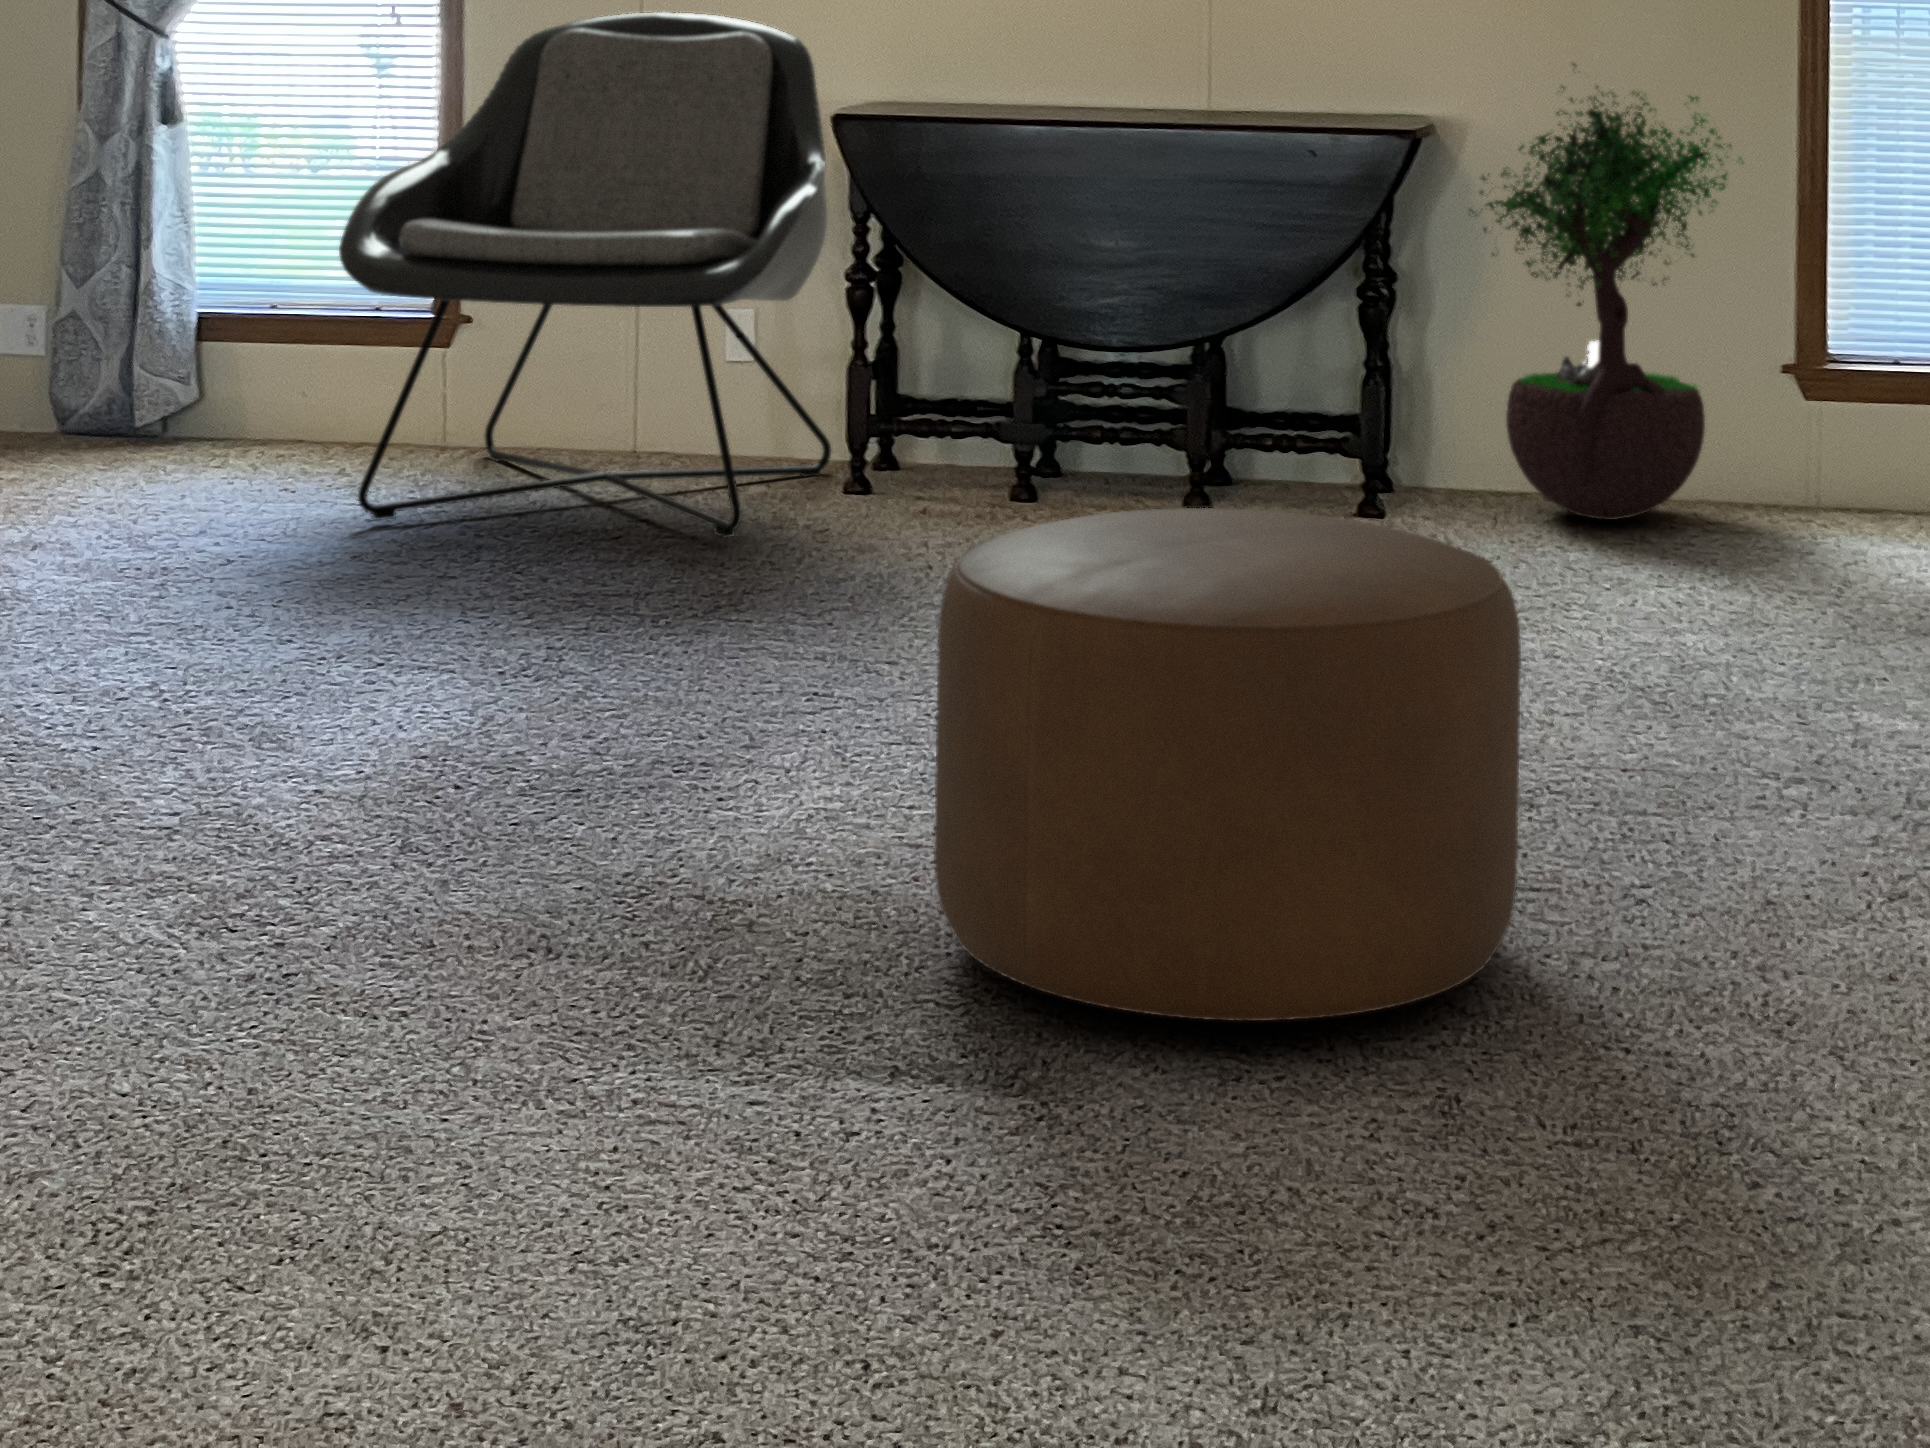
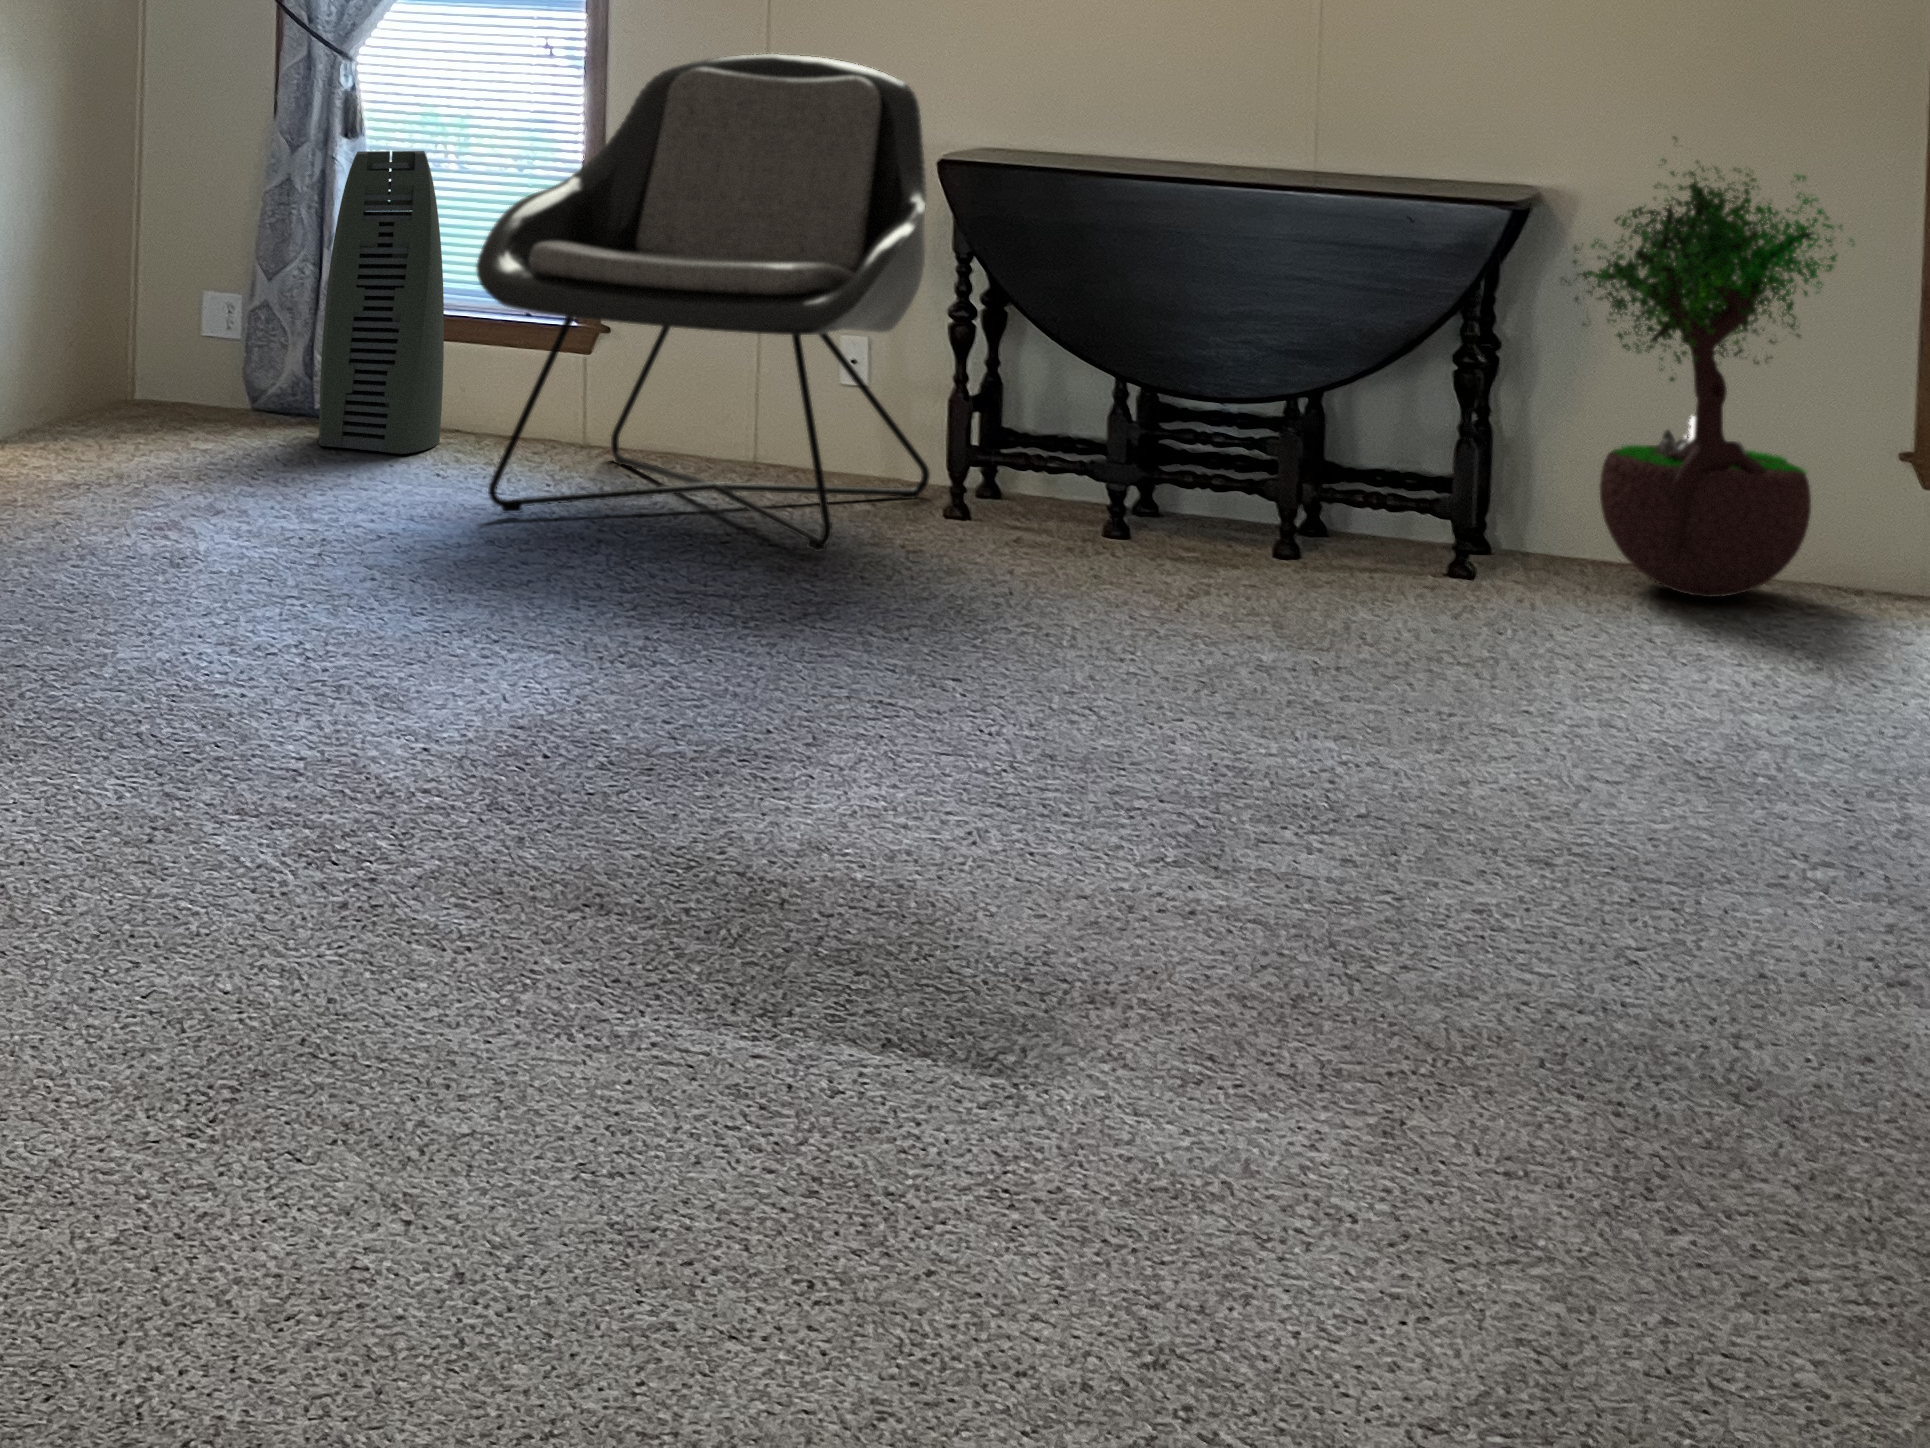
air purifier: none [154,130,293,464] -> present [319,151,444,454]
ottoman: present [934,508,1521,1021] -> none [941,560,1498,1038]

